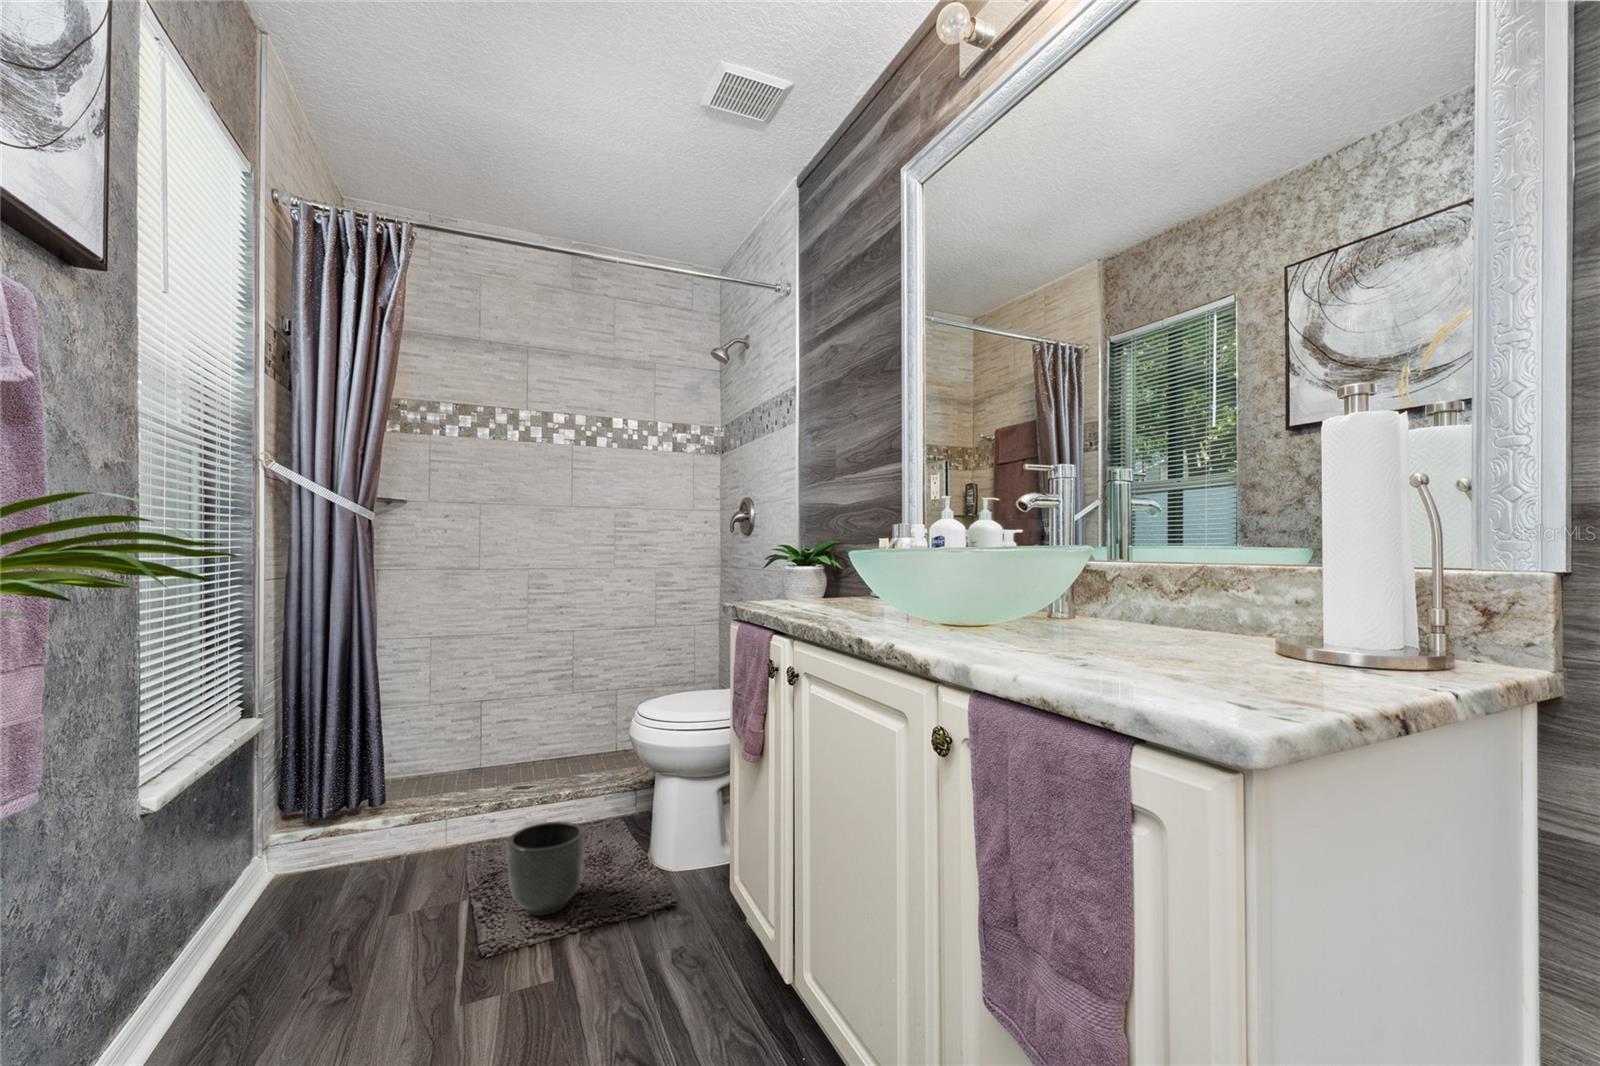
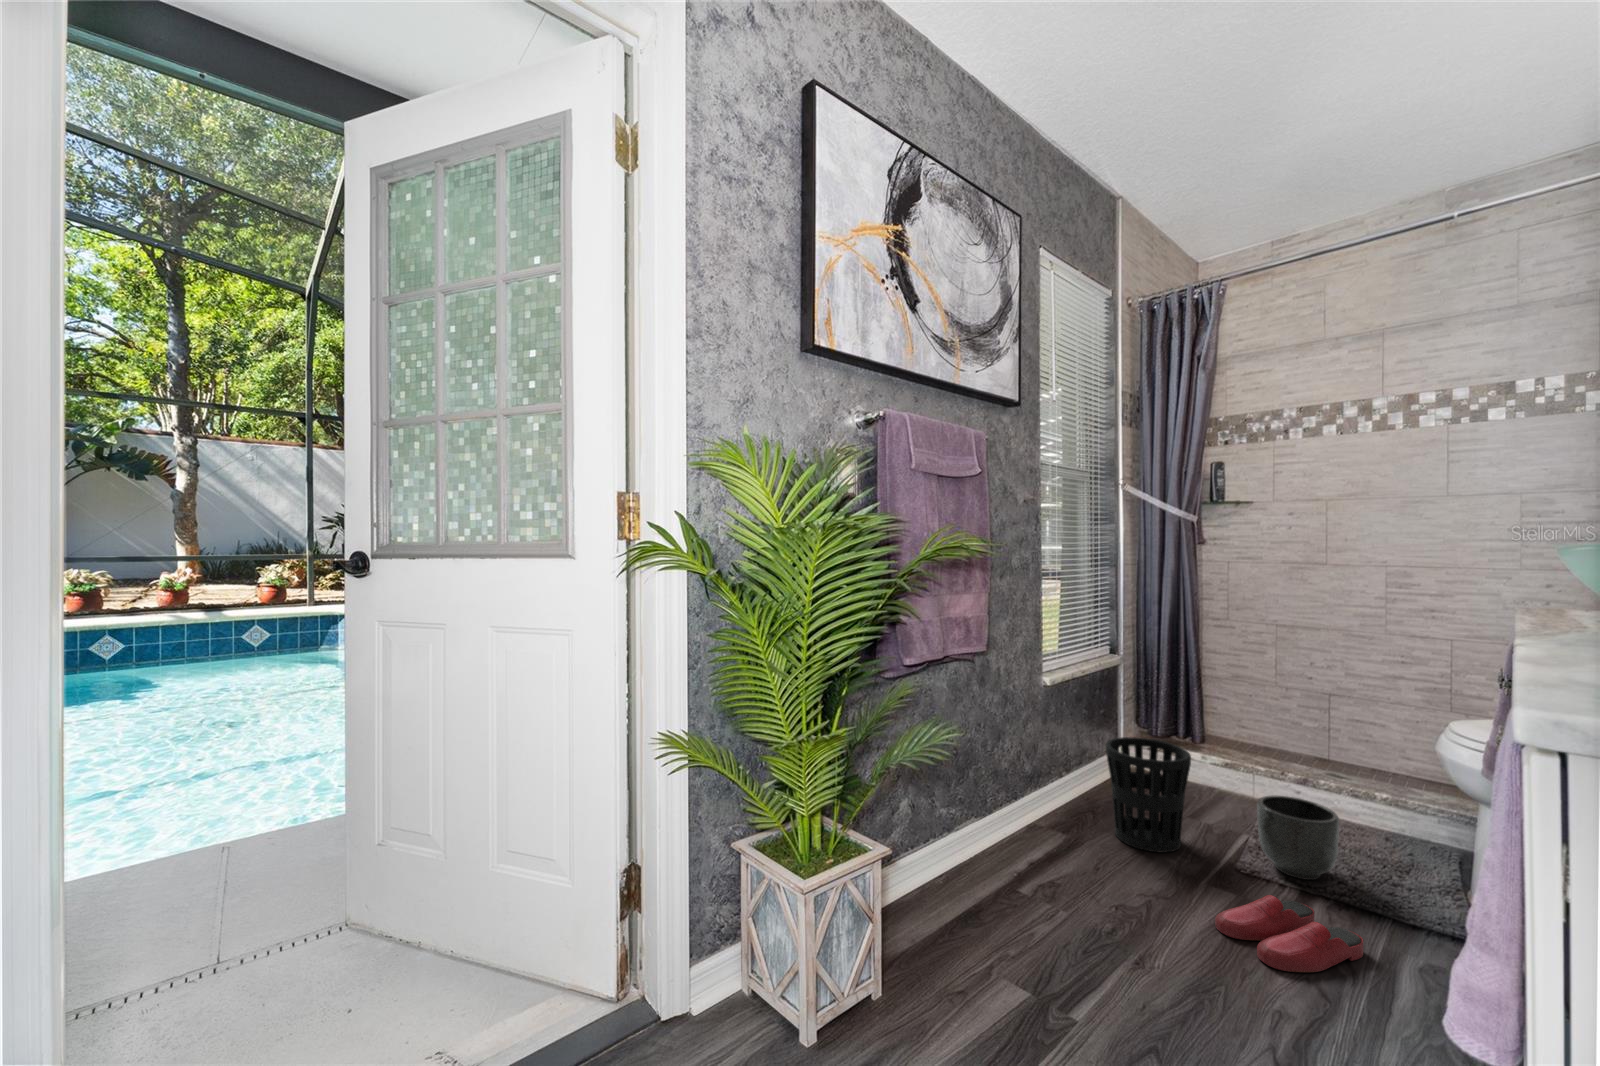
wastebasket: none [313,816,440,995] -> present [1106,737,1191,853]
slippers: none [535,937,656,1031] -> present [1215,895,1363,972]

